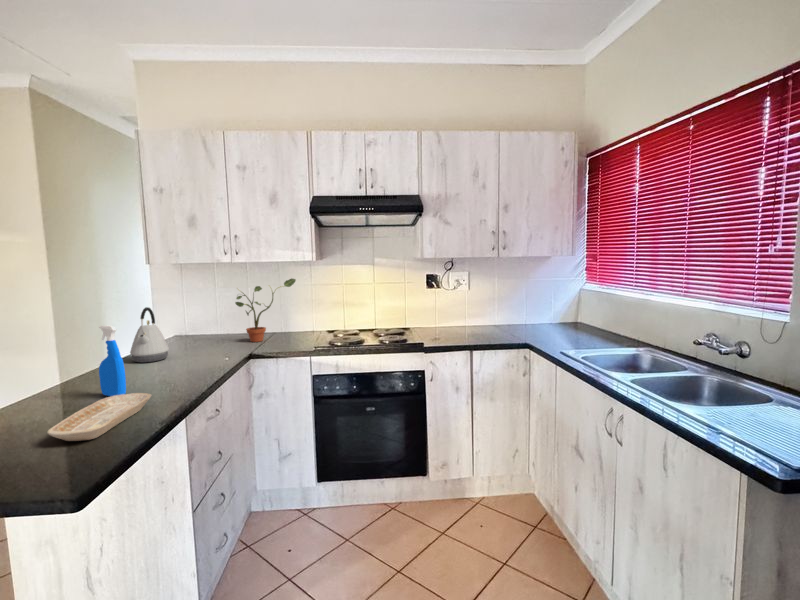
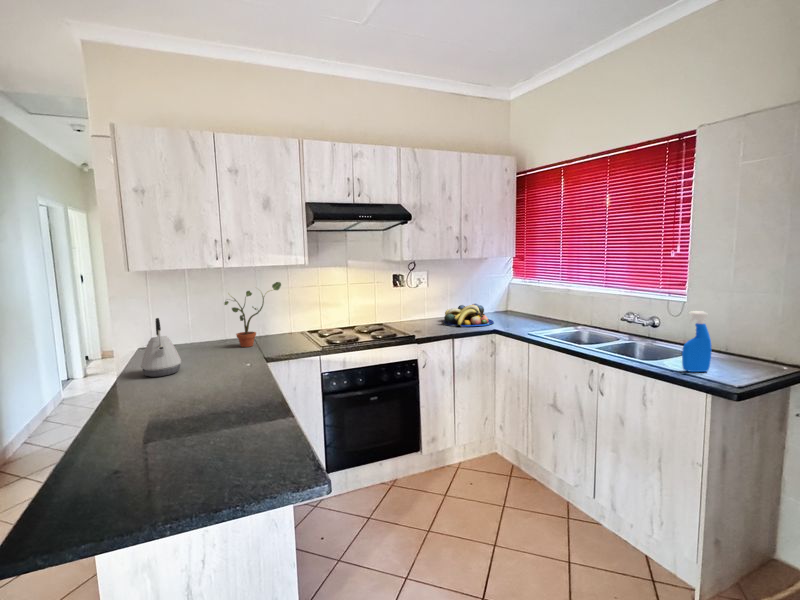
fruit bowl: none [476,312,540,338] -> present [444,304,494,327]
spray bottle: present [99,325,126,396] -> present [682,311,711,372]
tray: present [47,393,151,441] -> none [214,399,272,447]

